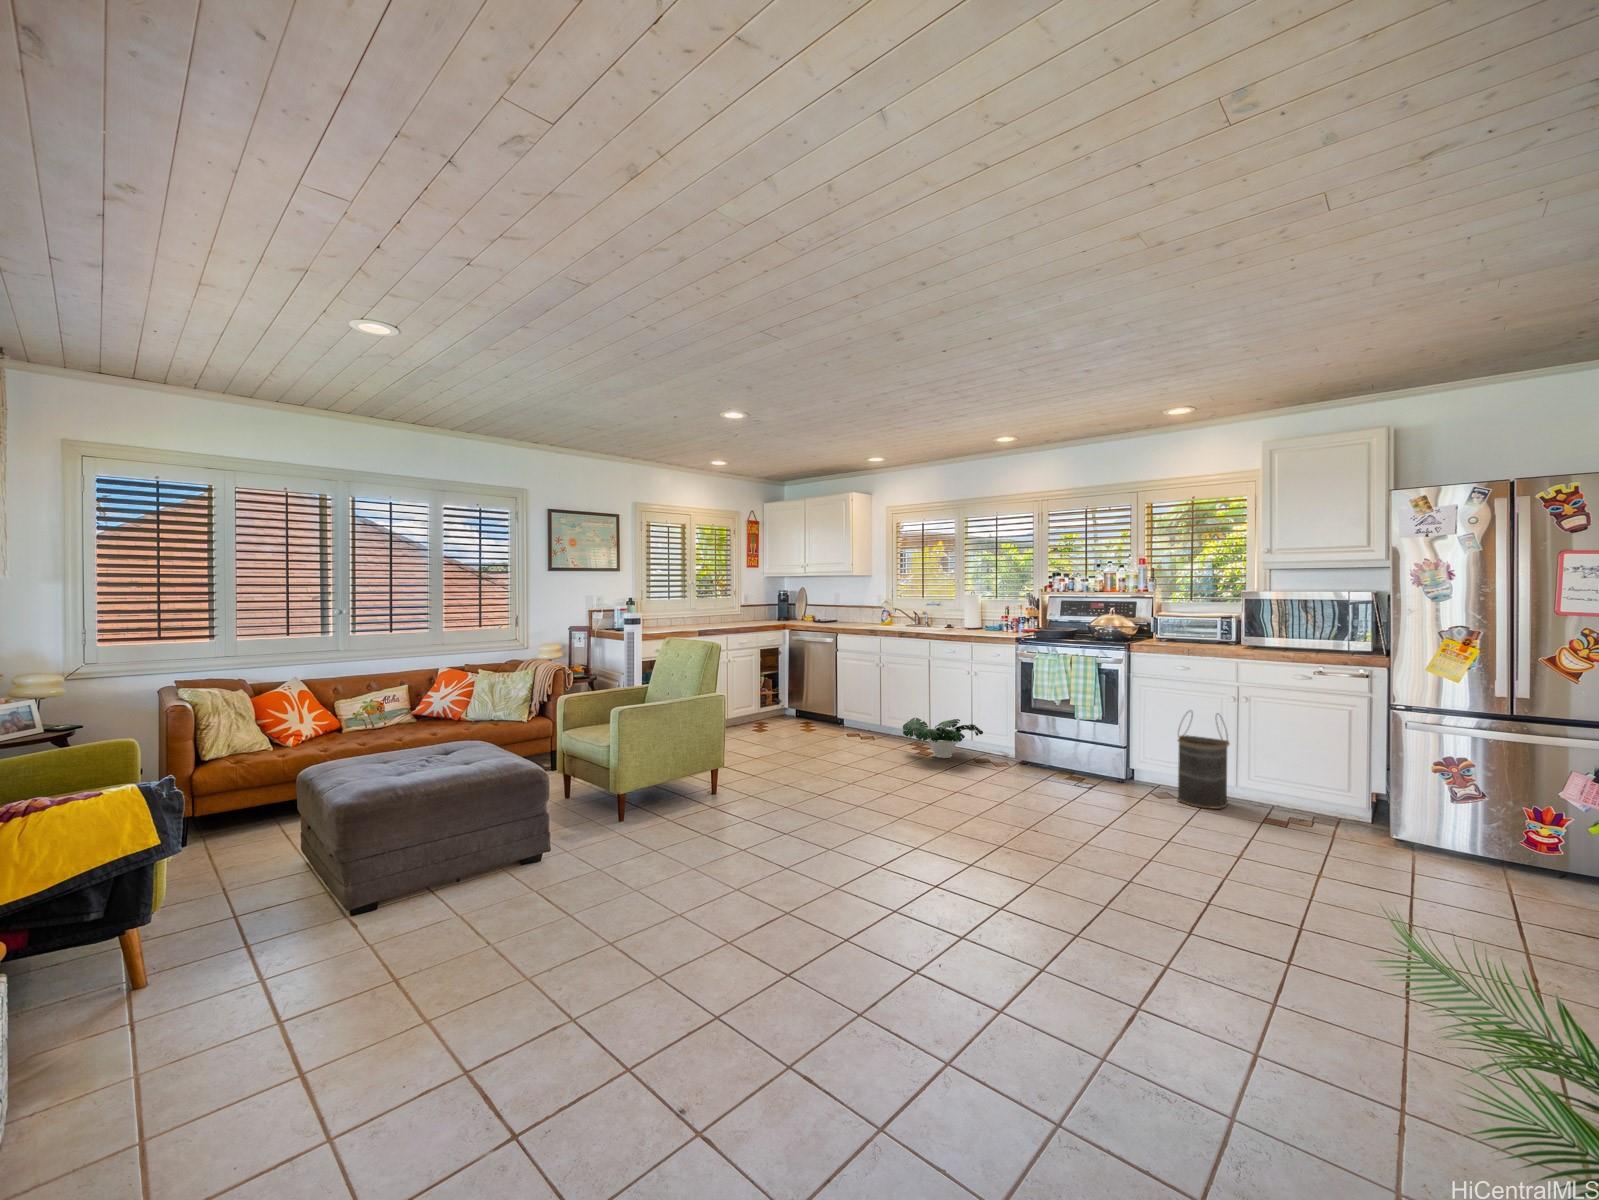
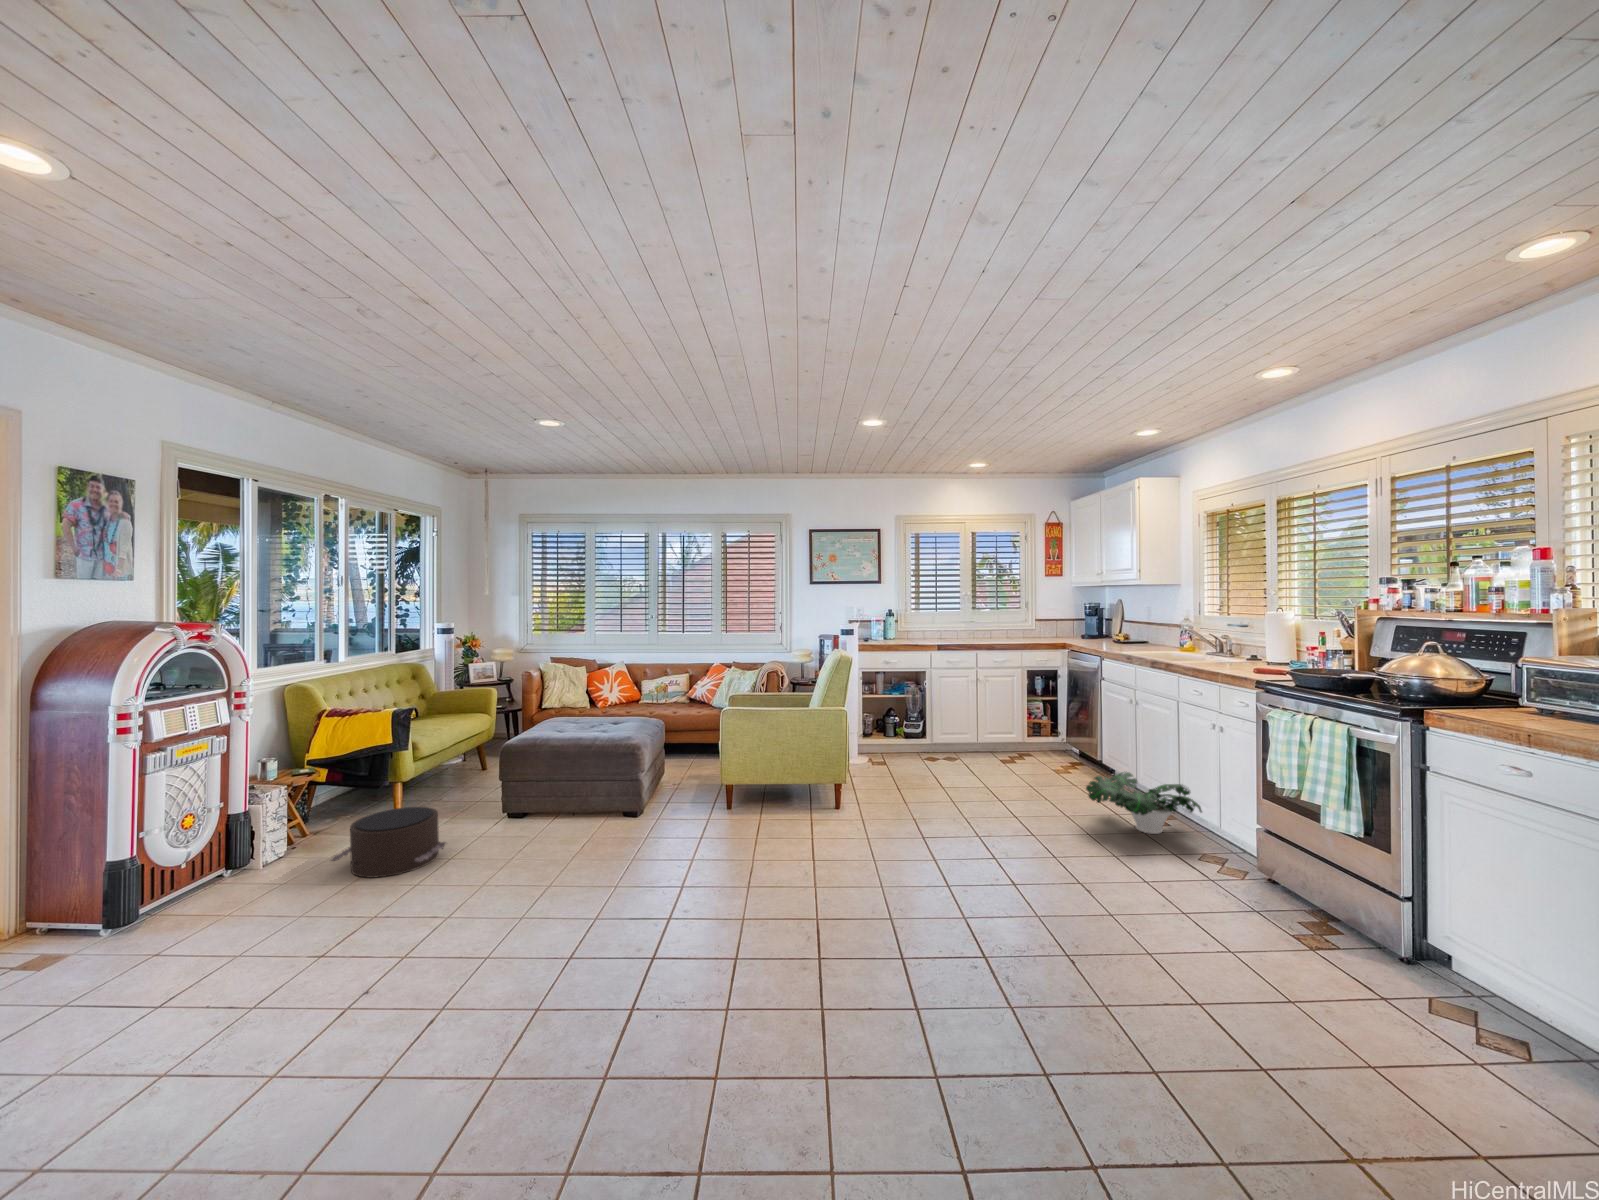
basket: present [1177,714,1229,809] -> none [1429,858,1566,1075]
pouf: none [165,906,371,1045] -> present [331,807,446,878]

